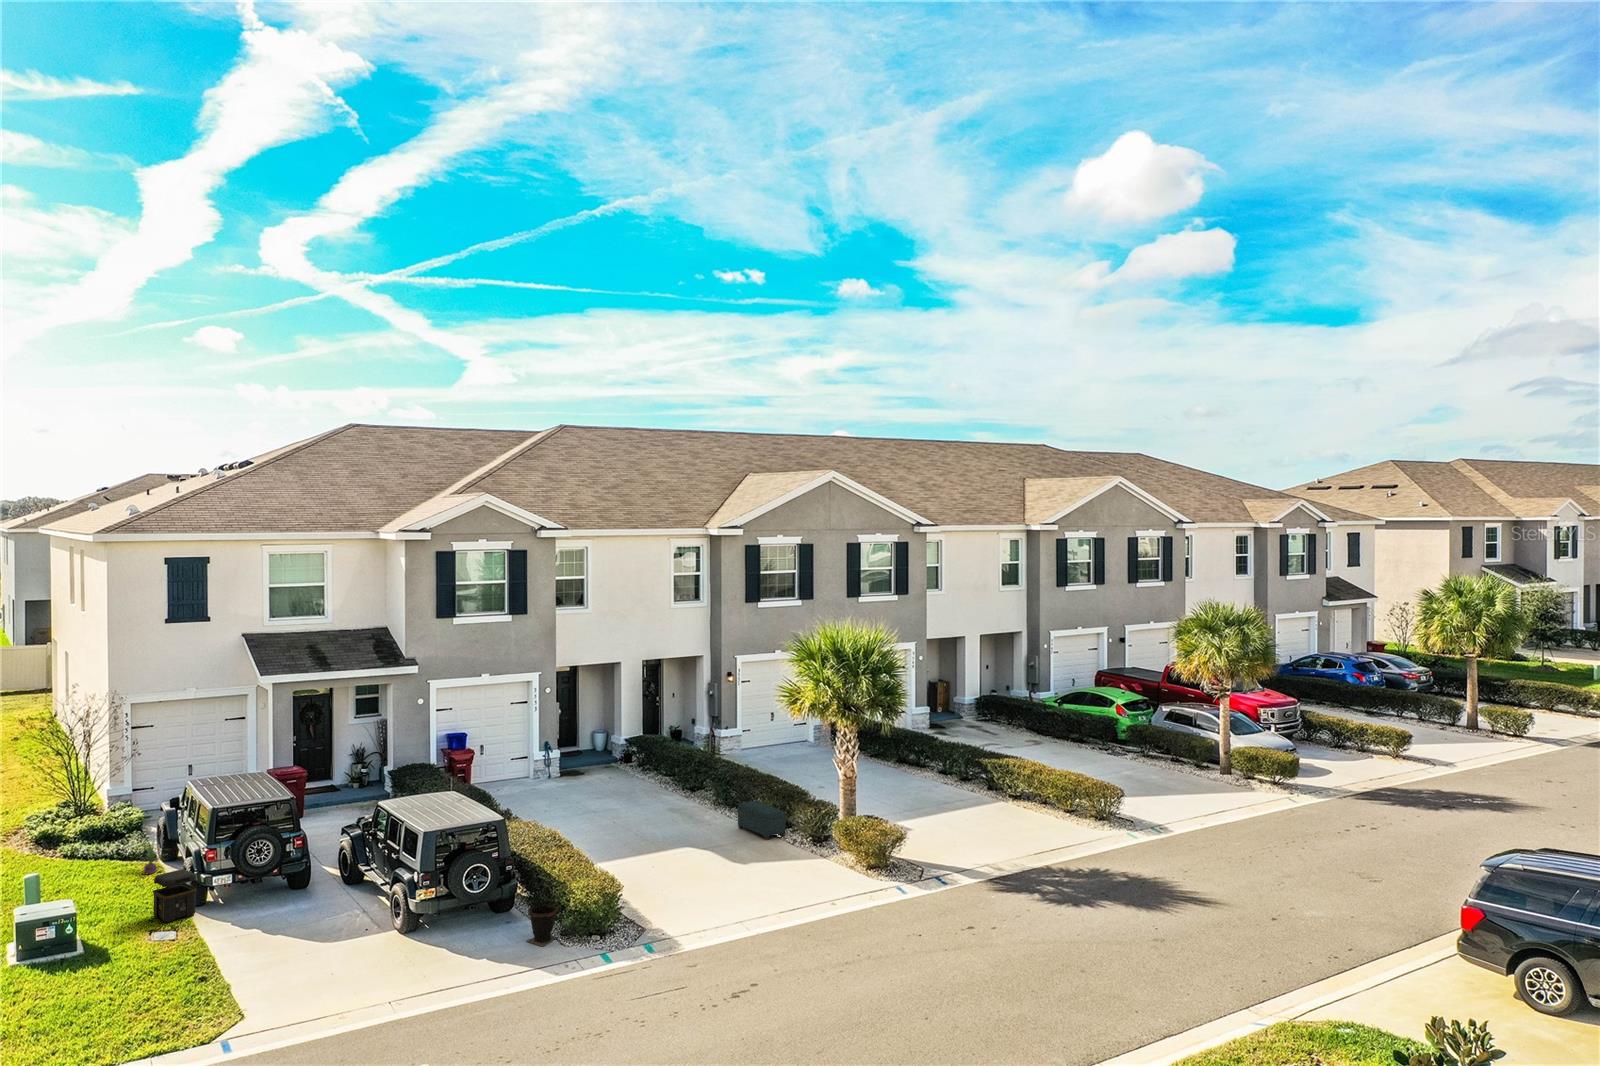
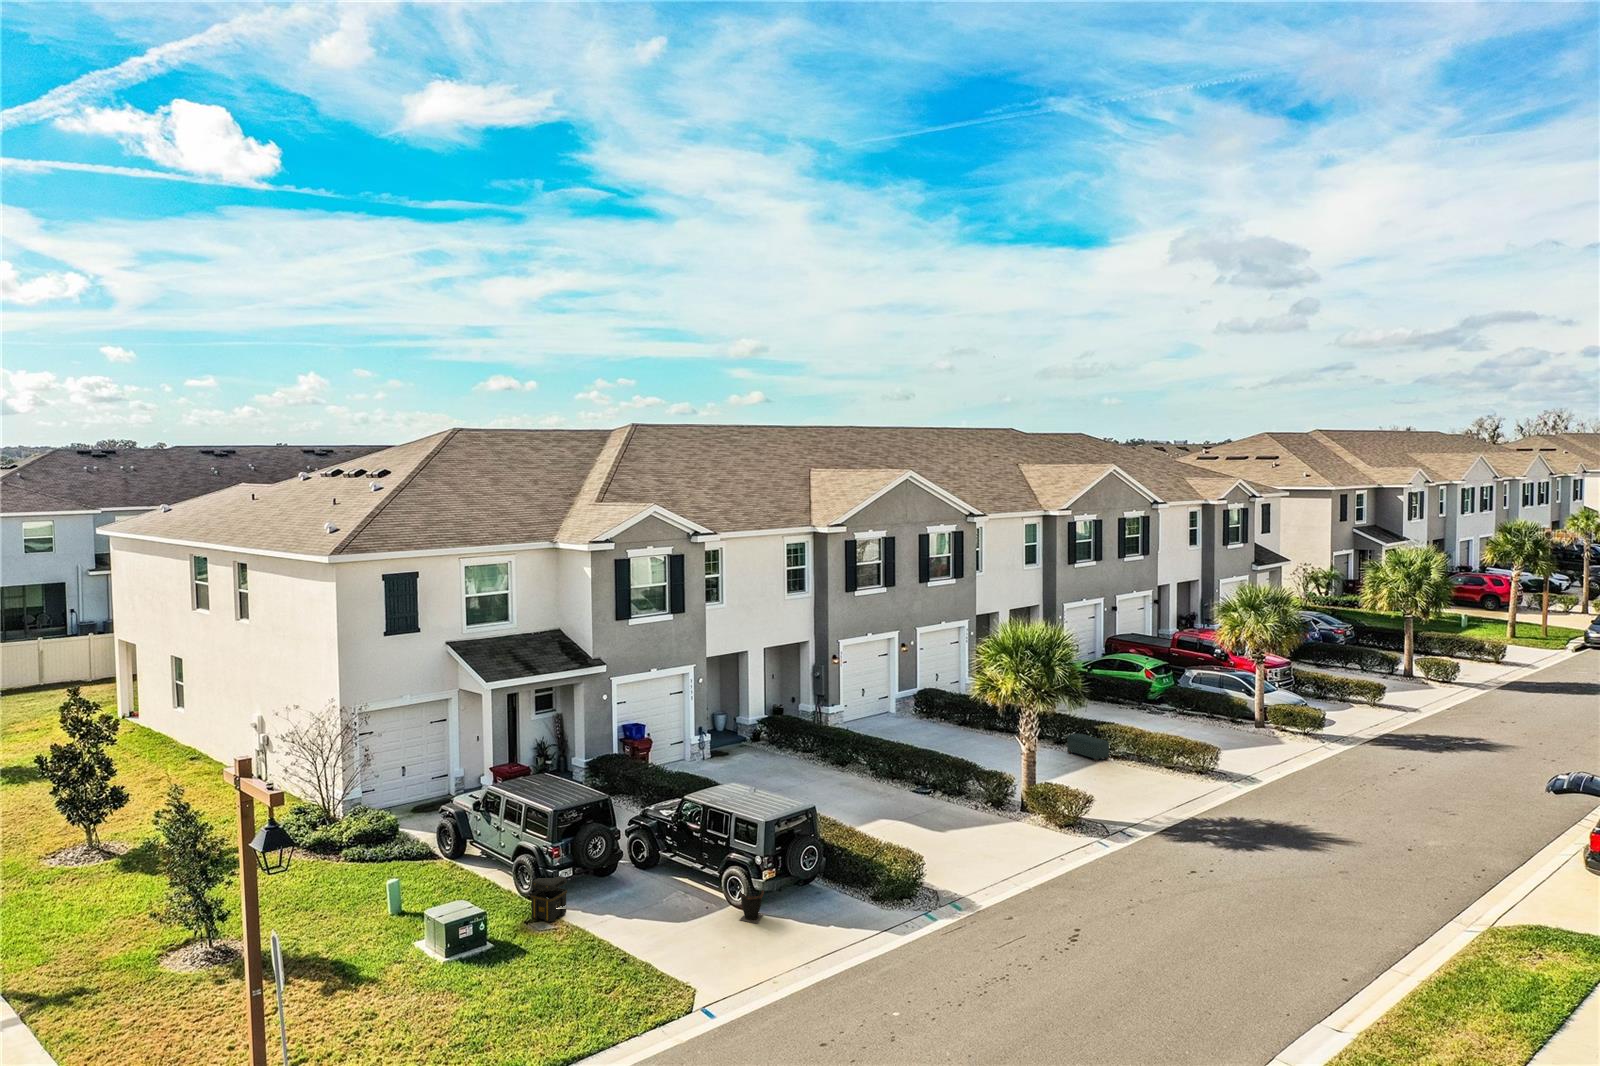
bench: present [738,800,786,840] -> present [1067,733,1109,762]
decorative plant: present [144,840,157,874] -> none [449,847,482,880]
bucket: present [527,905,558,946] -> present [739,890,764,924]

